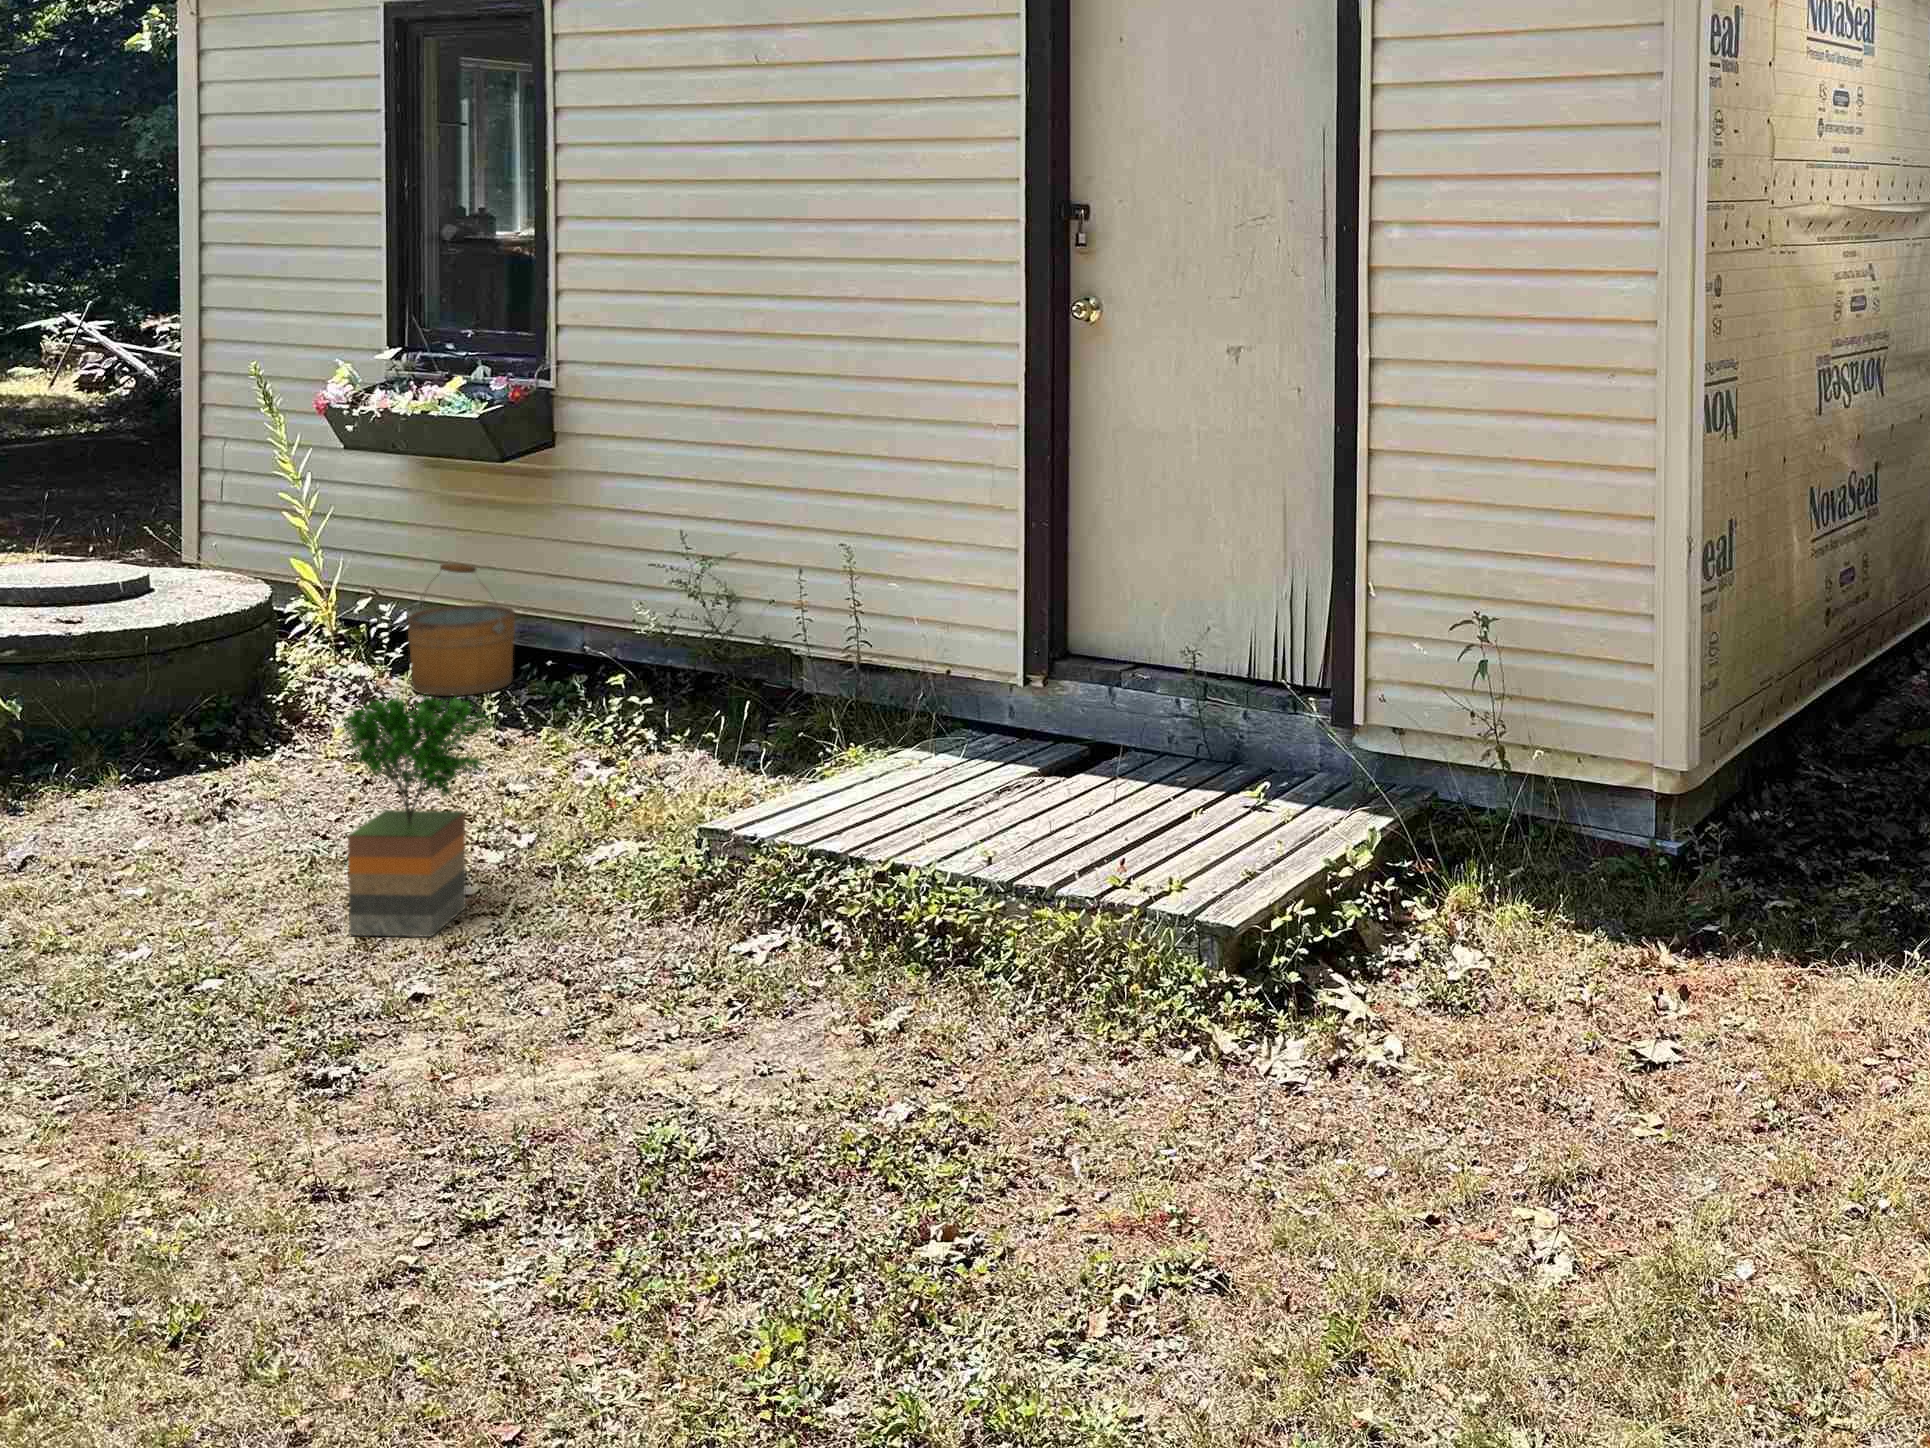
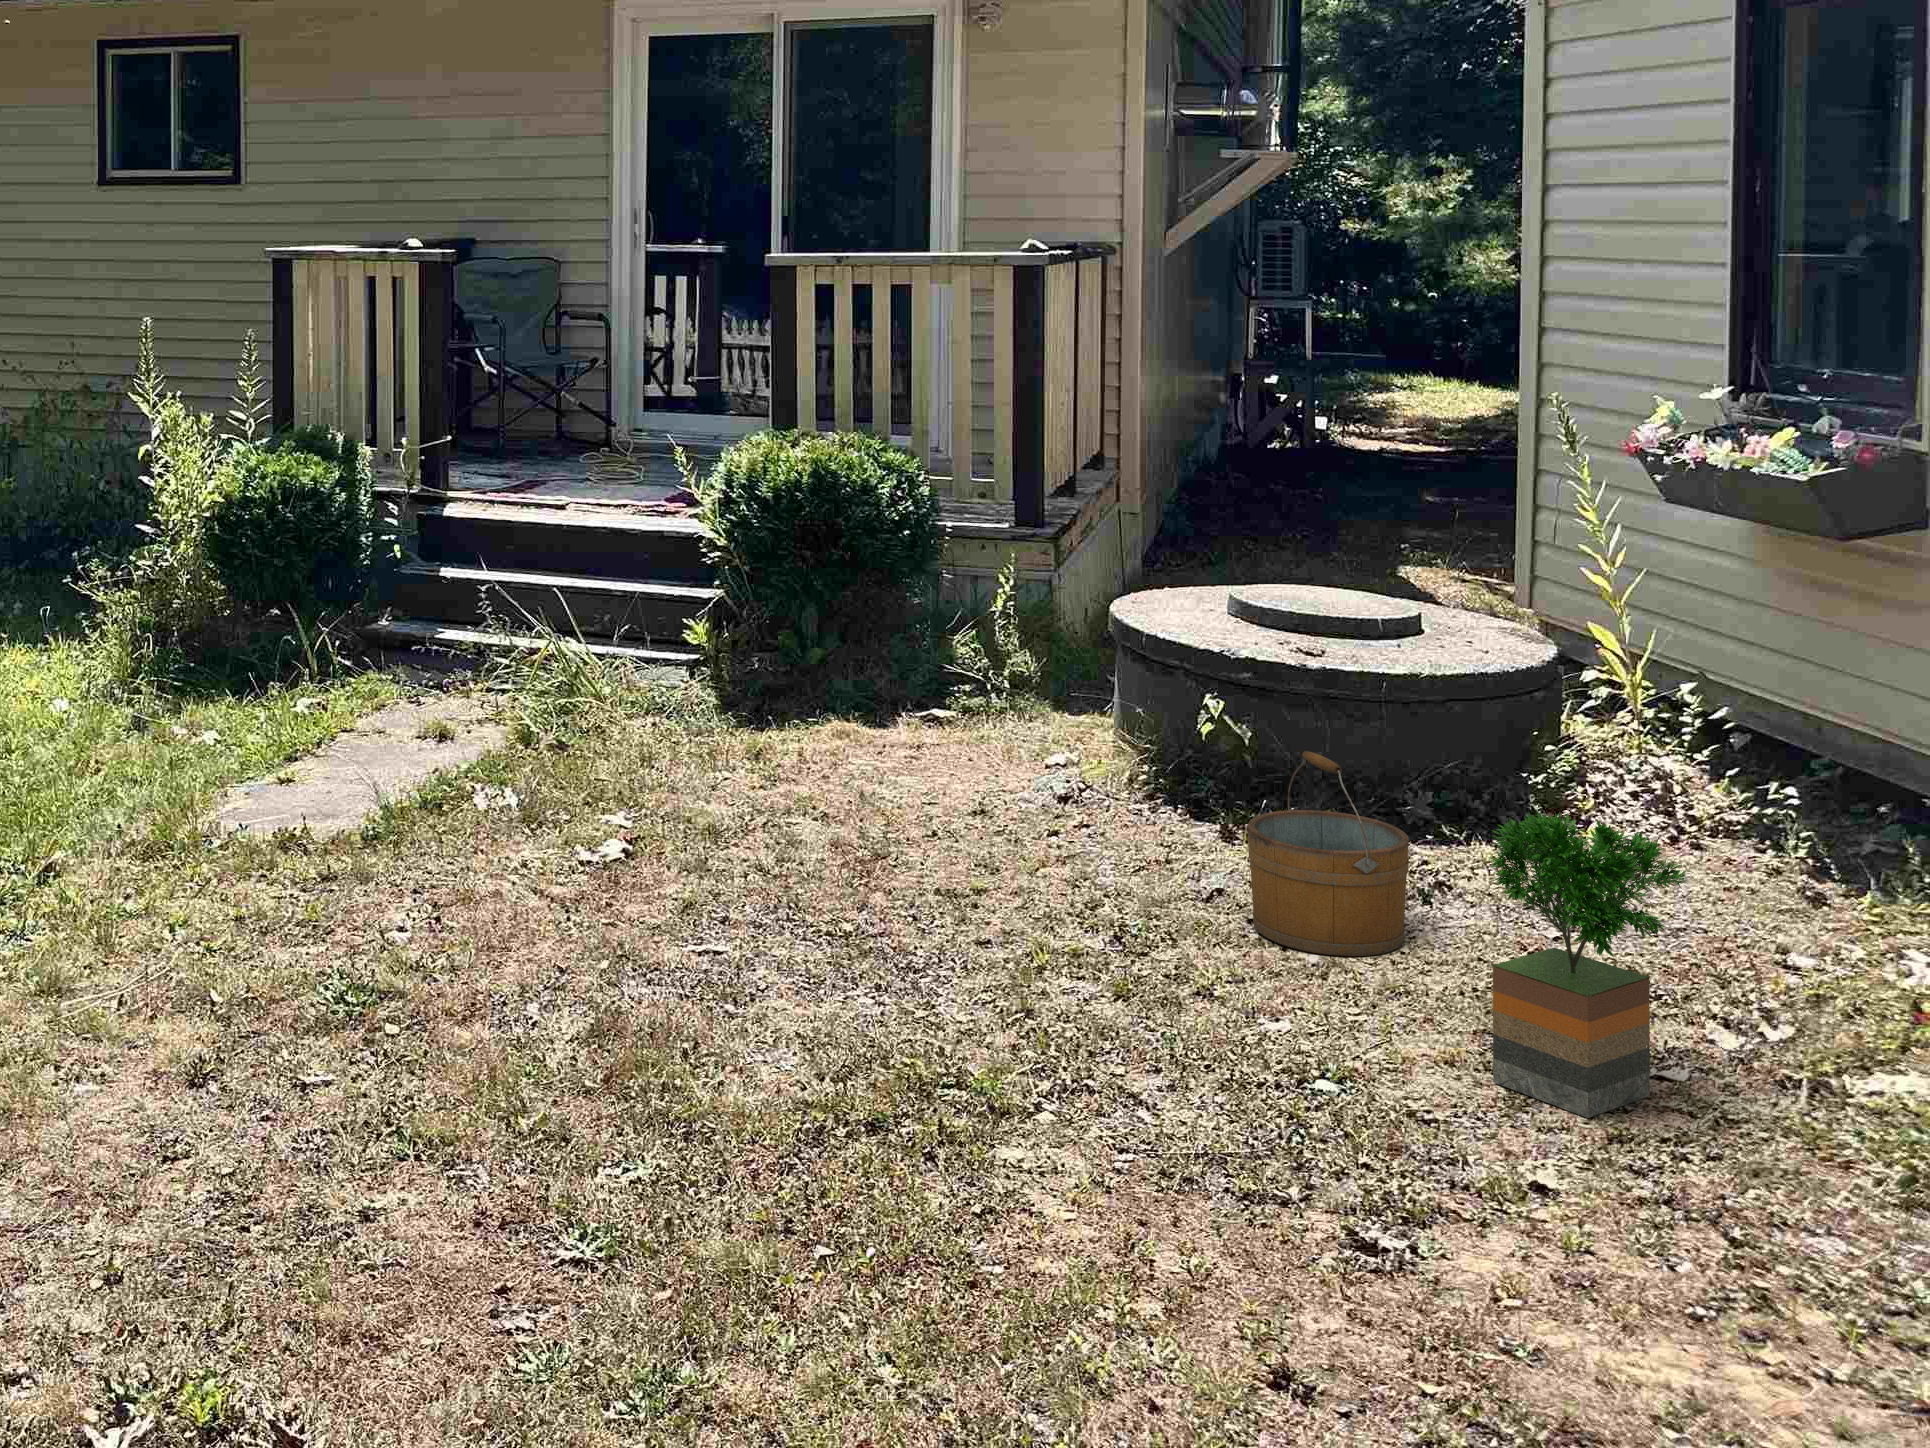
bucket: present [408,564,515,696] -> present [1248,751,1409,956]

